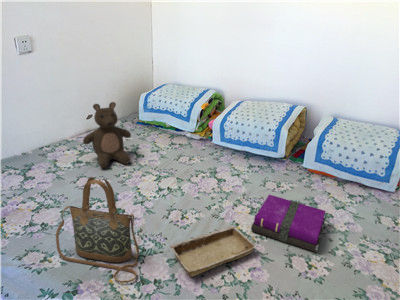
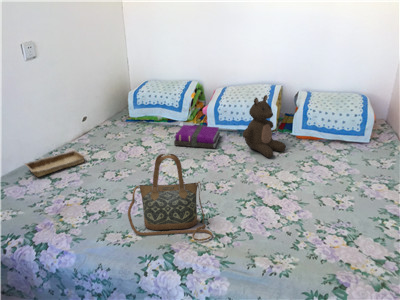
stuffed bear: present [83,102,131,168] -> present [243,95,286,157]
notebook: present [251,195,326,252] -> present [174,125,220,148]
tray: present [170,225,256,277] -> present [25,150,85,177]

